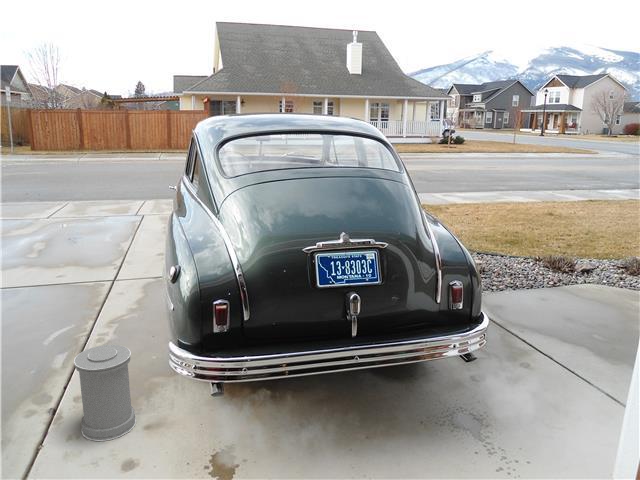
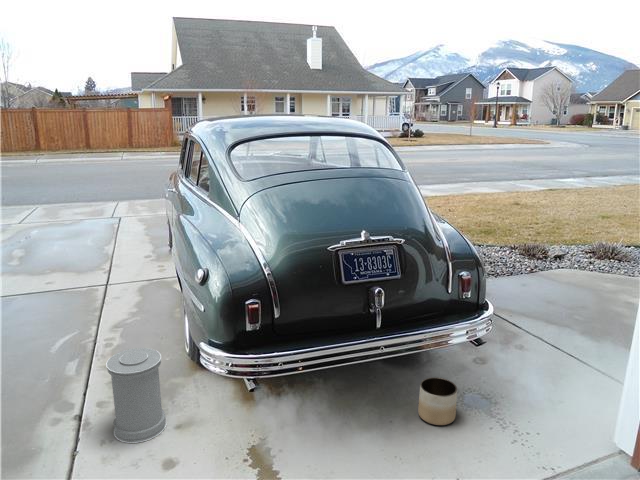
planter: none [397,391,438,442] -> present [418,377,457,425]

